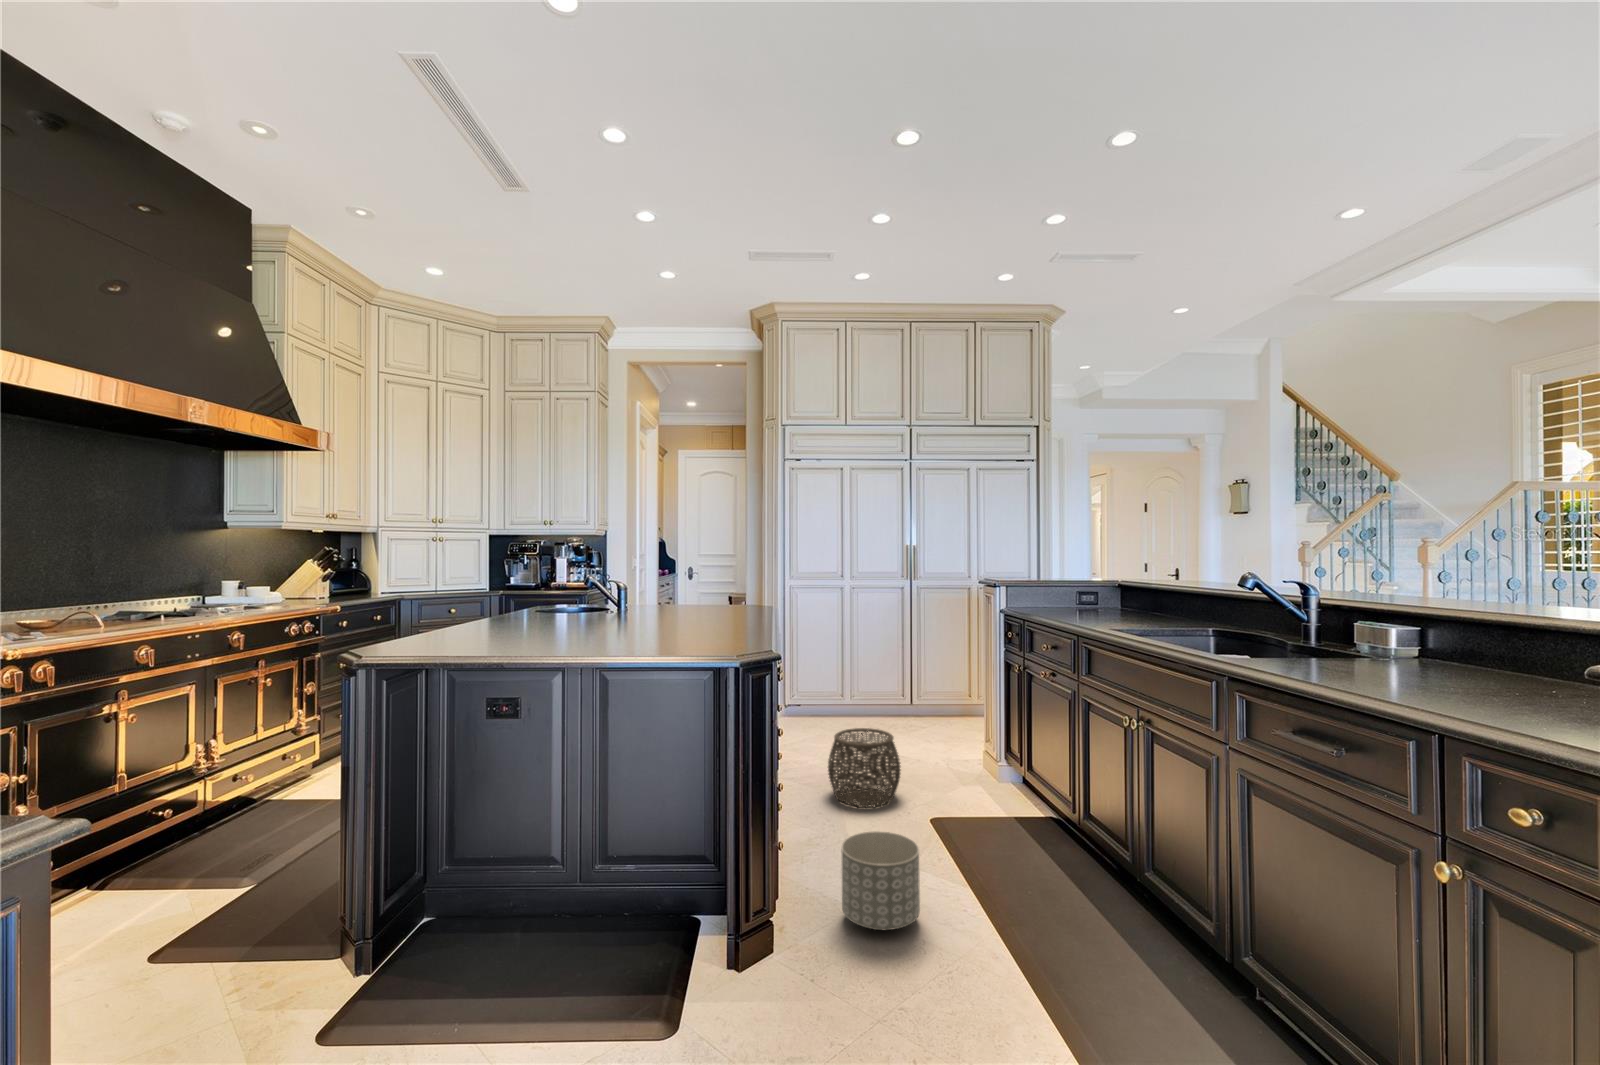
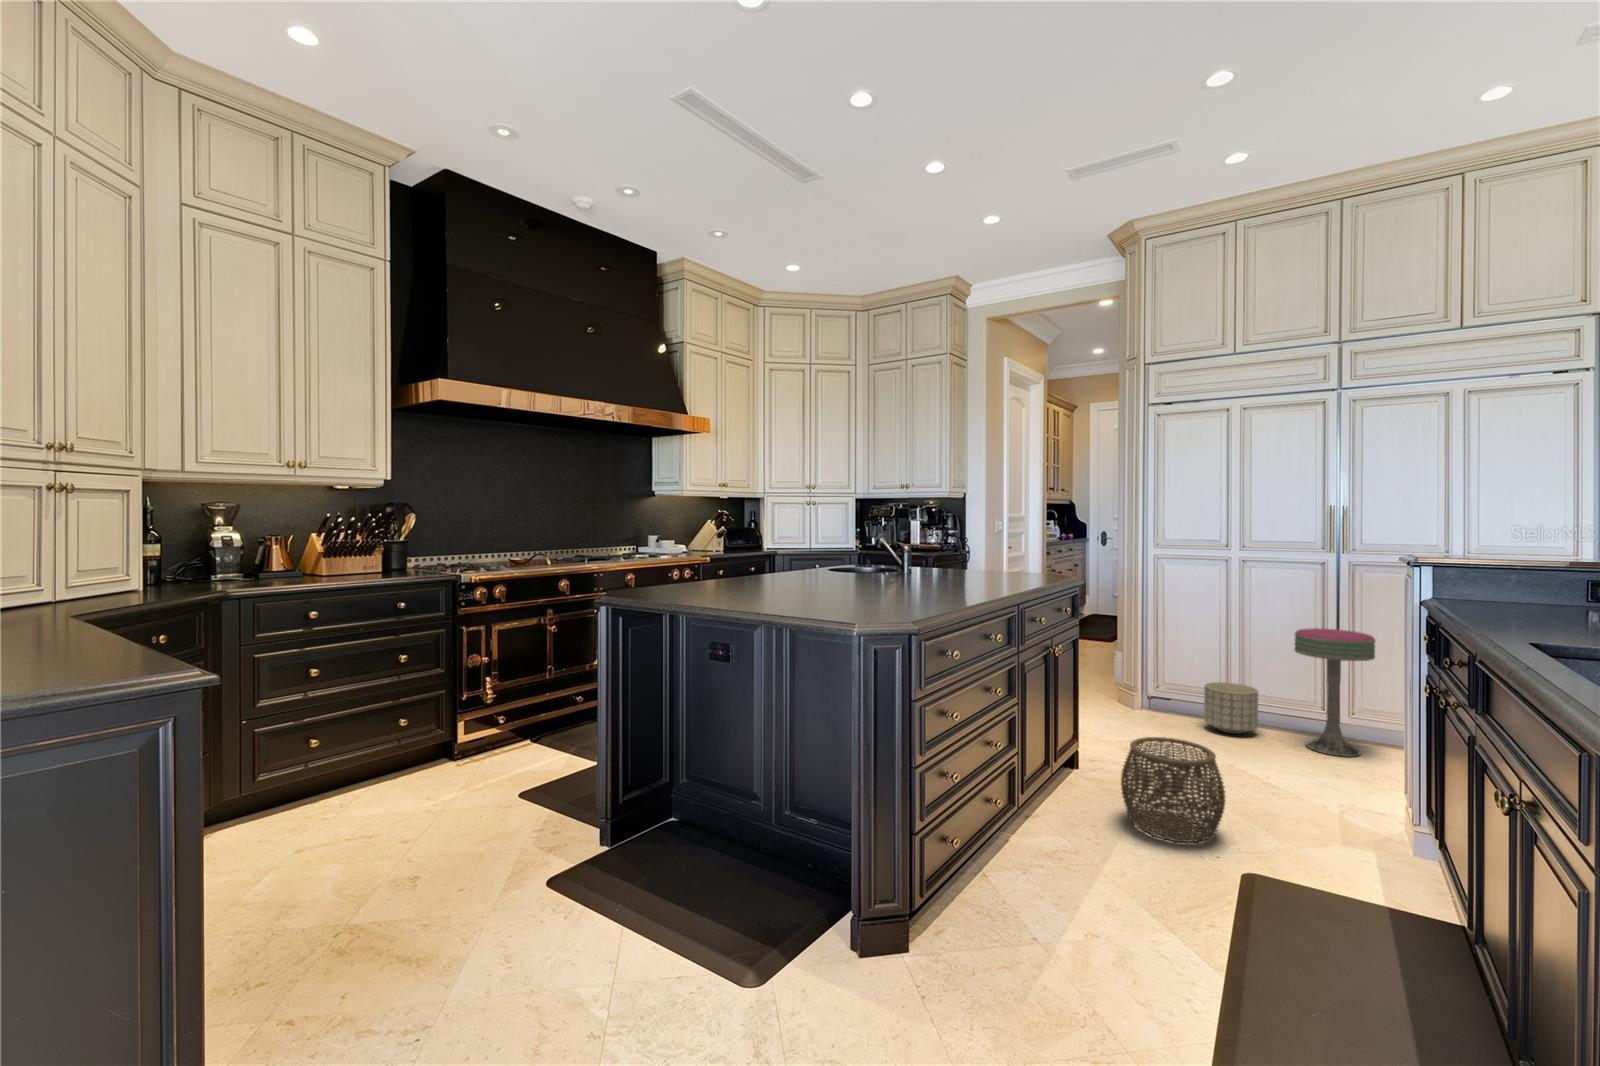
bar stool: none [892,633,939,725] -> present [1294,628,1375,757]
planter: present [841,831,920,930] -> present [1204,682,1258,734]

